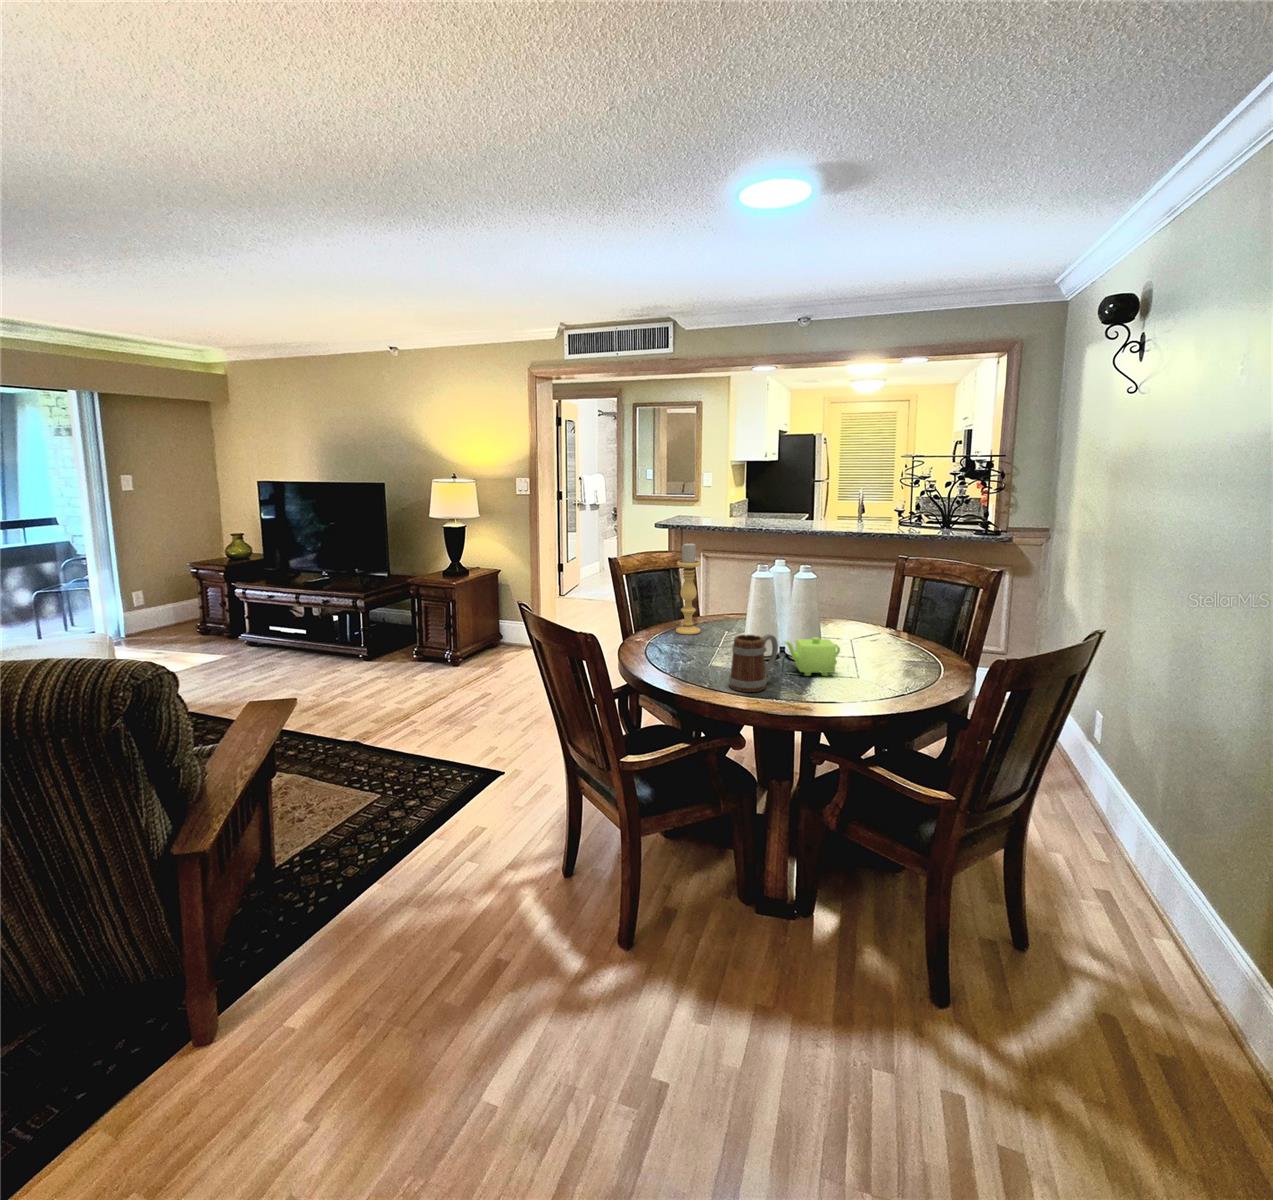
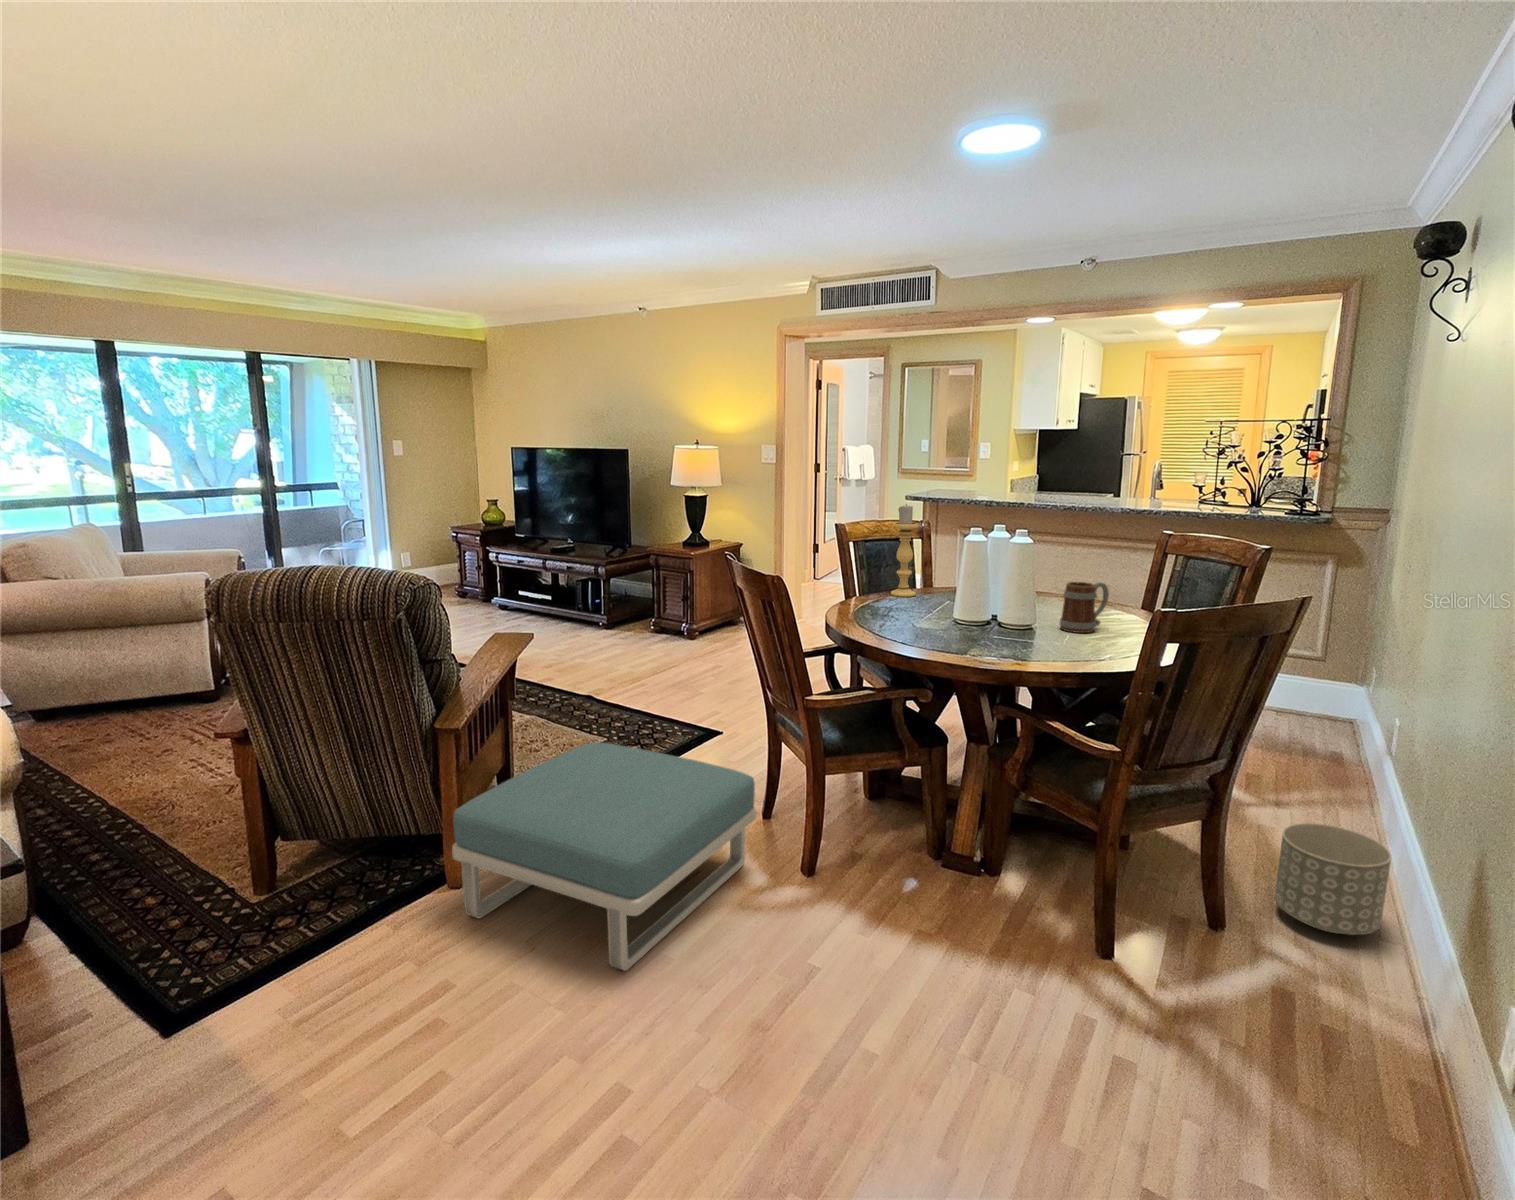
mug: present [729,634,778,692] -> present [1060,582,1109,633]
teapot: present [784,637,840,676] -> none [978,595,1036,634]
footstool: none [202,824,570,1143] -> present [452,742,756,971]
planter: none [1075,843,1189,956] -> present [1275,823,1391,935]

